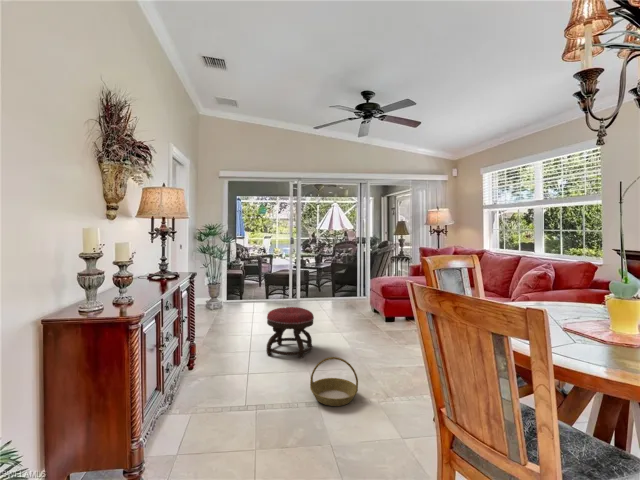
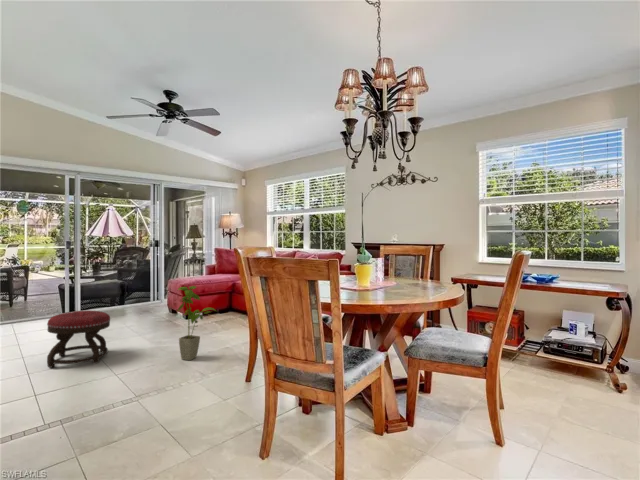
house plant: none [368,295,409,374] -> present [178,286,216,360]
basket: present [310,357,358,406] -> none [120,347,173,395]

